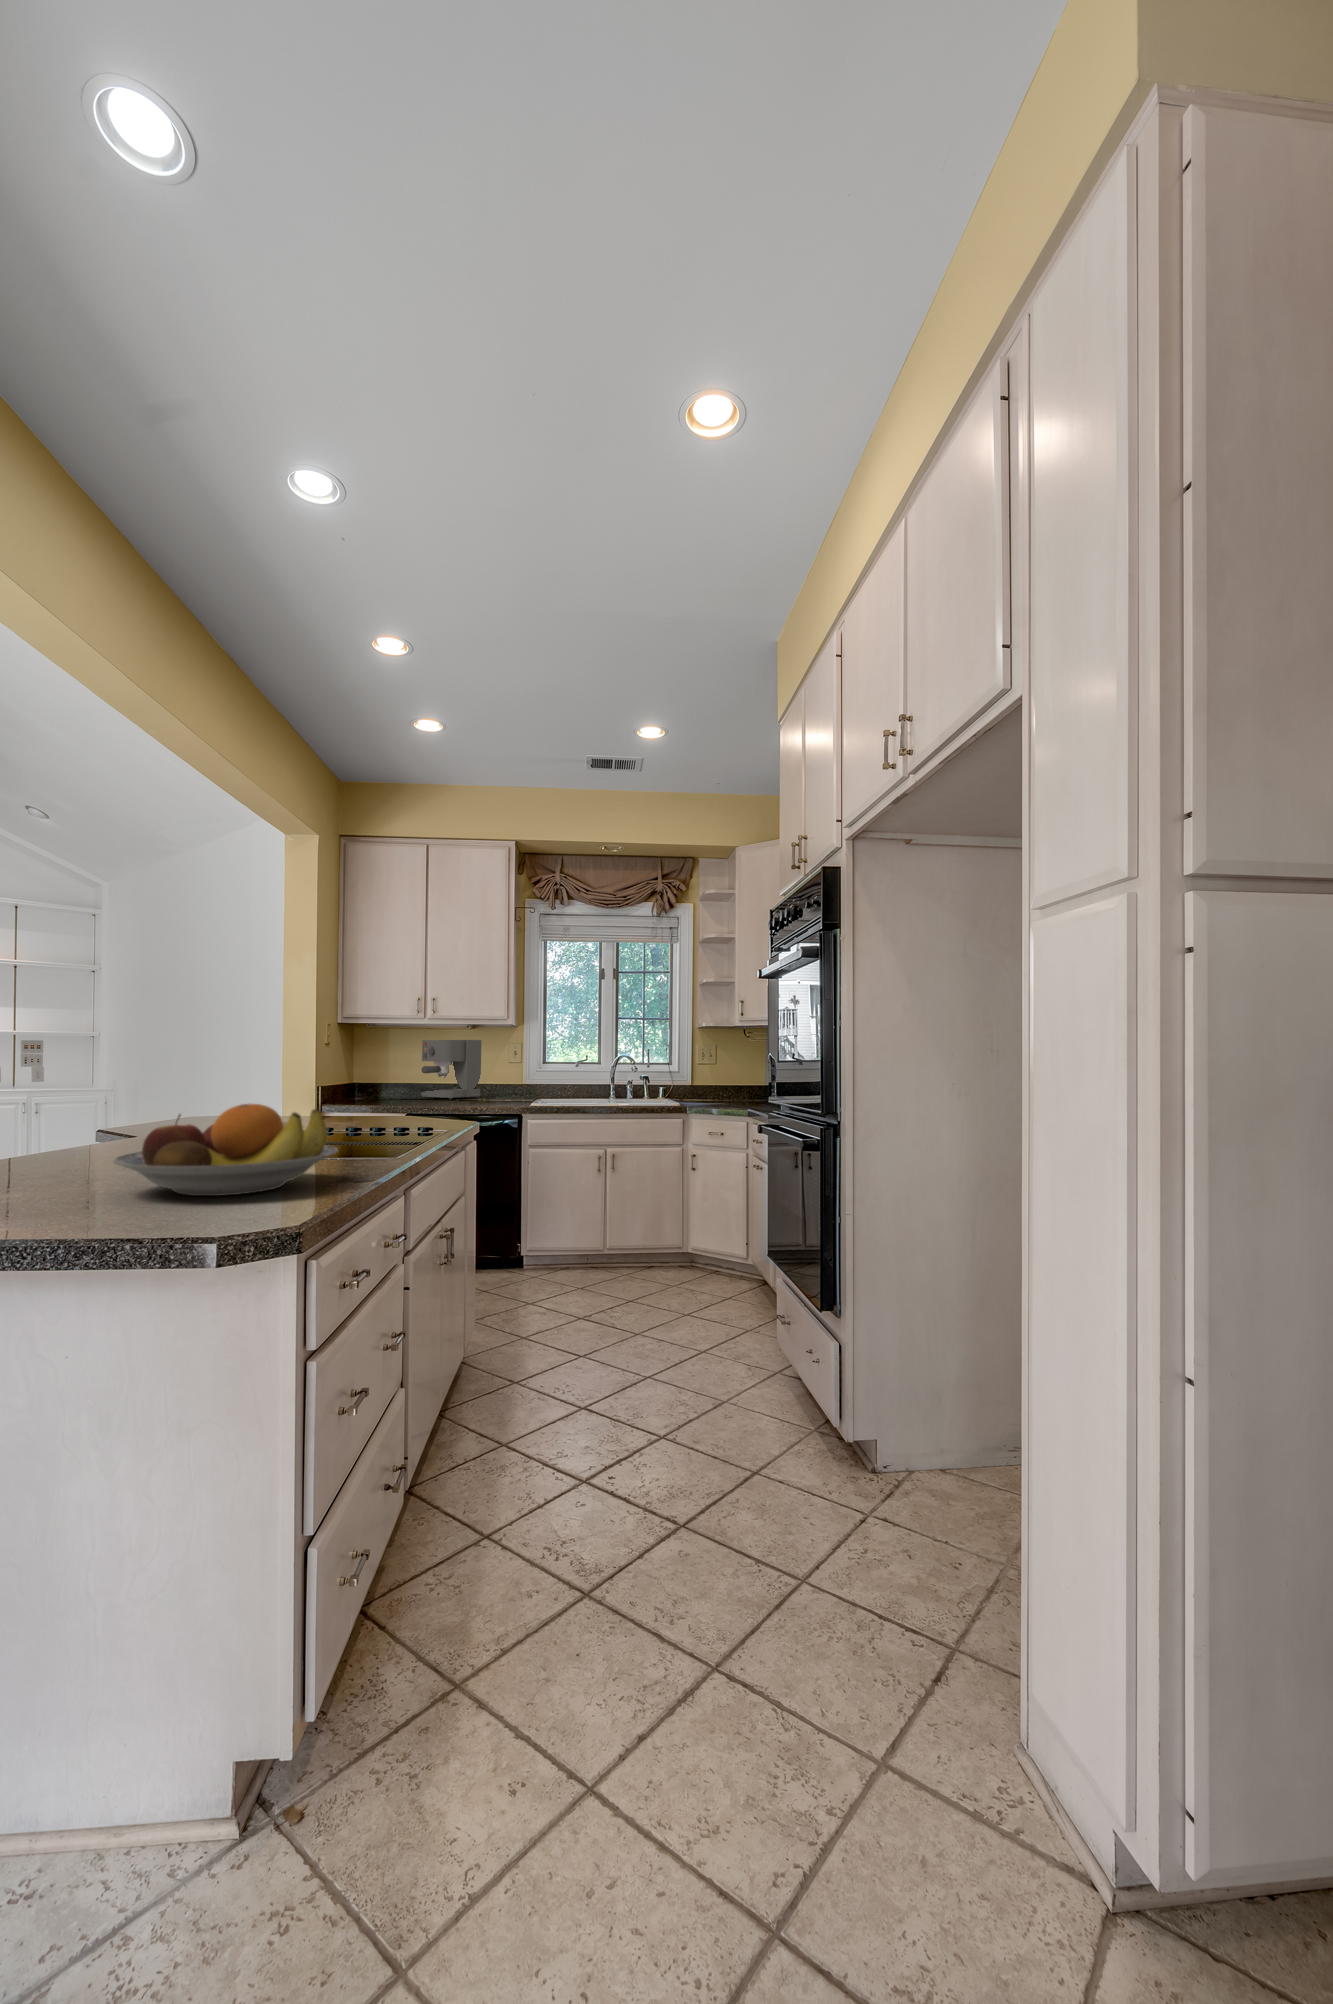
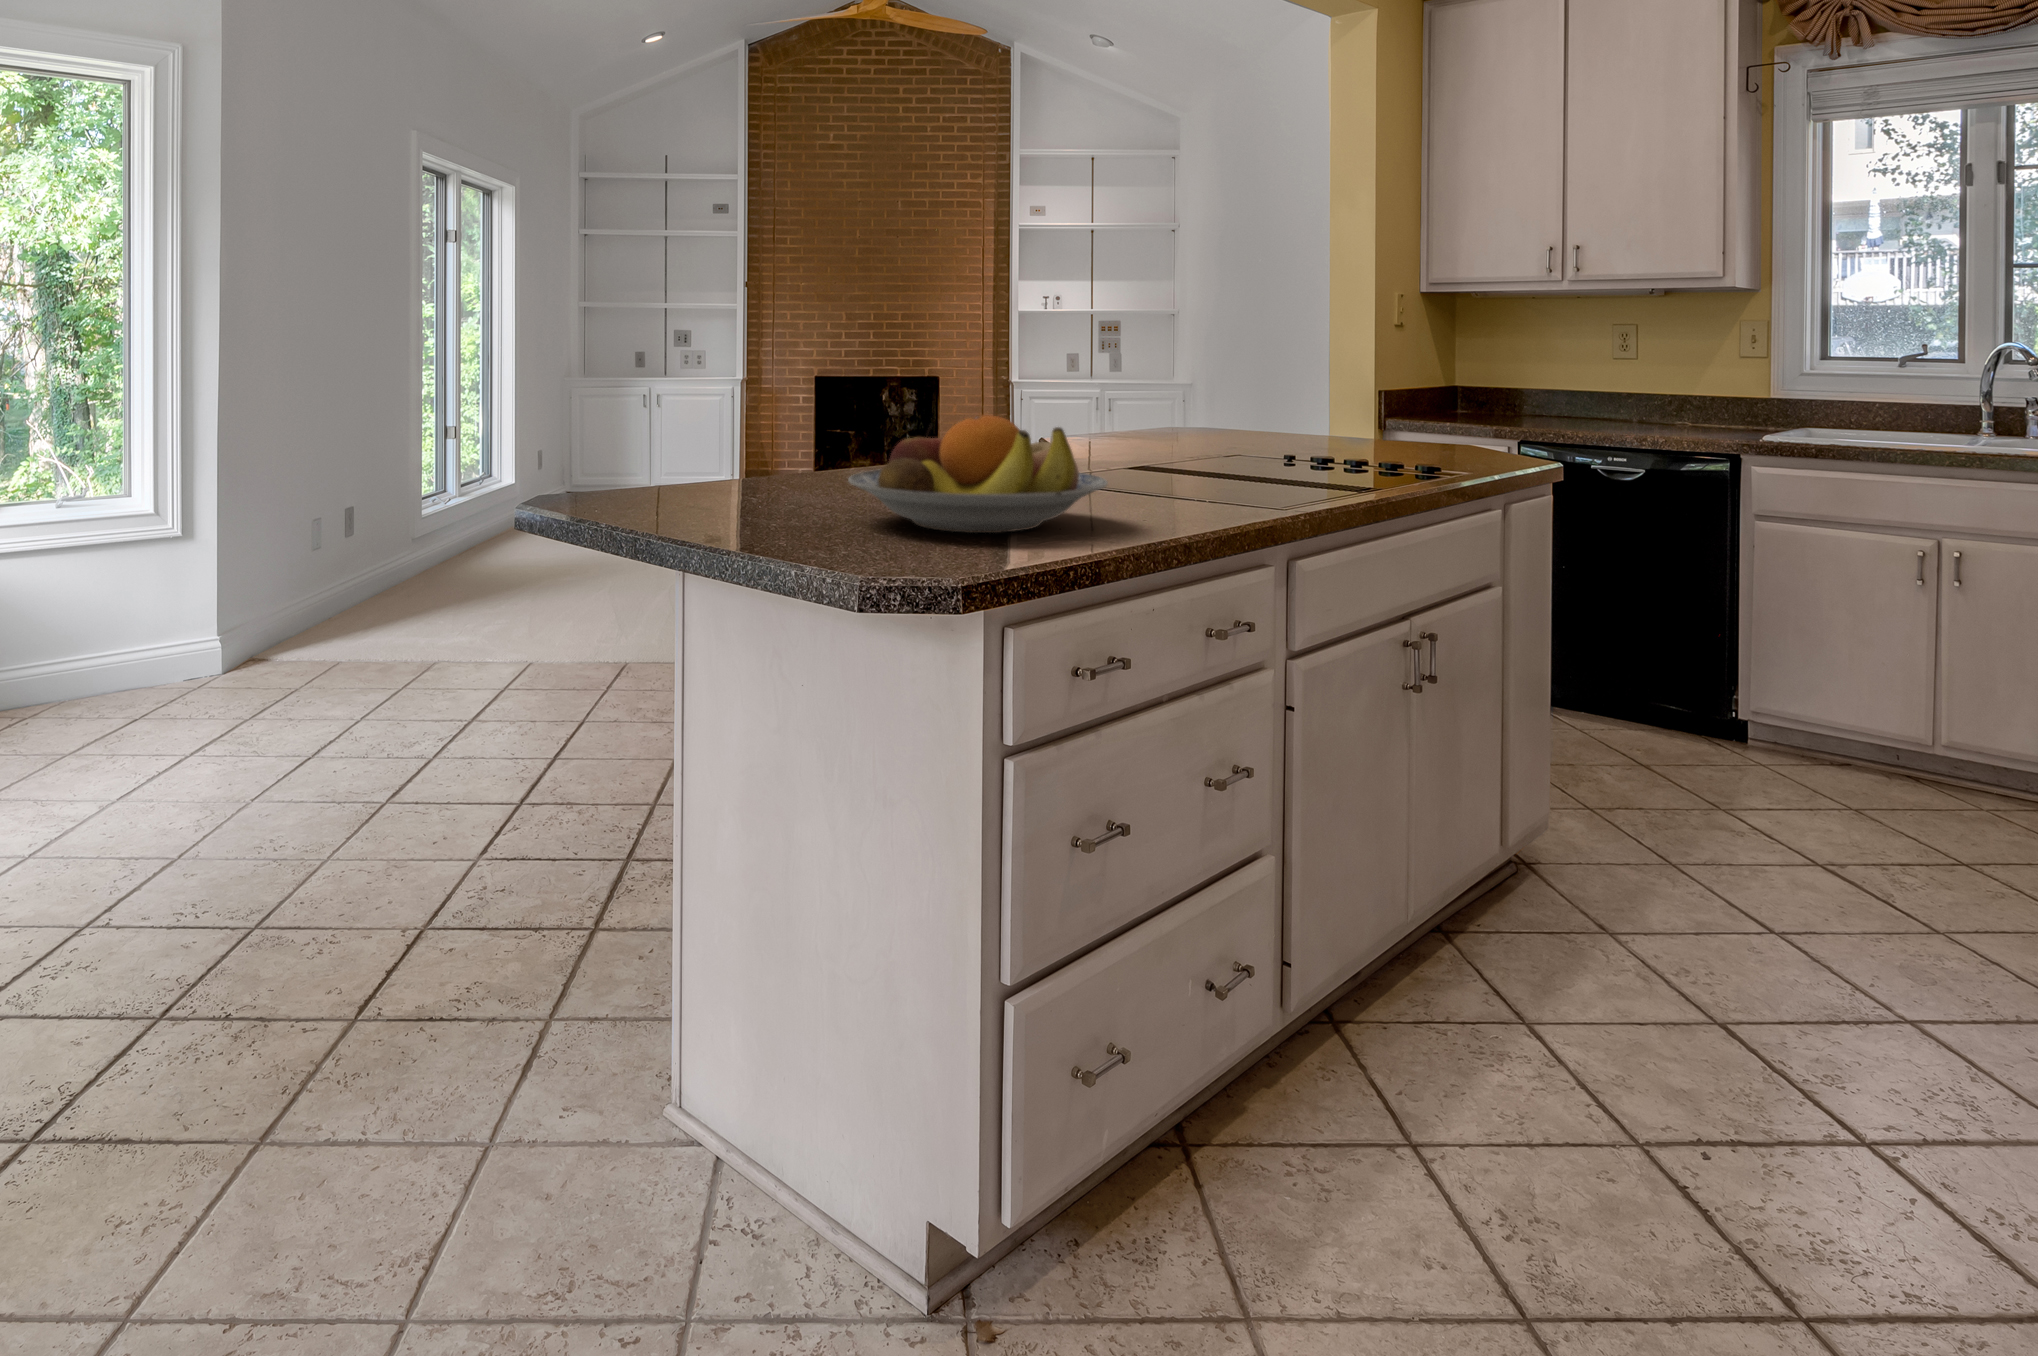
coffee maker: present [421,1040,482,1099] -> none [1549,319,1674,424]

